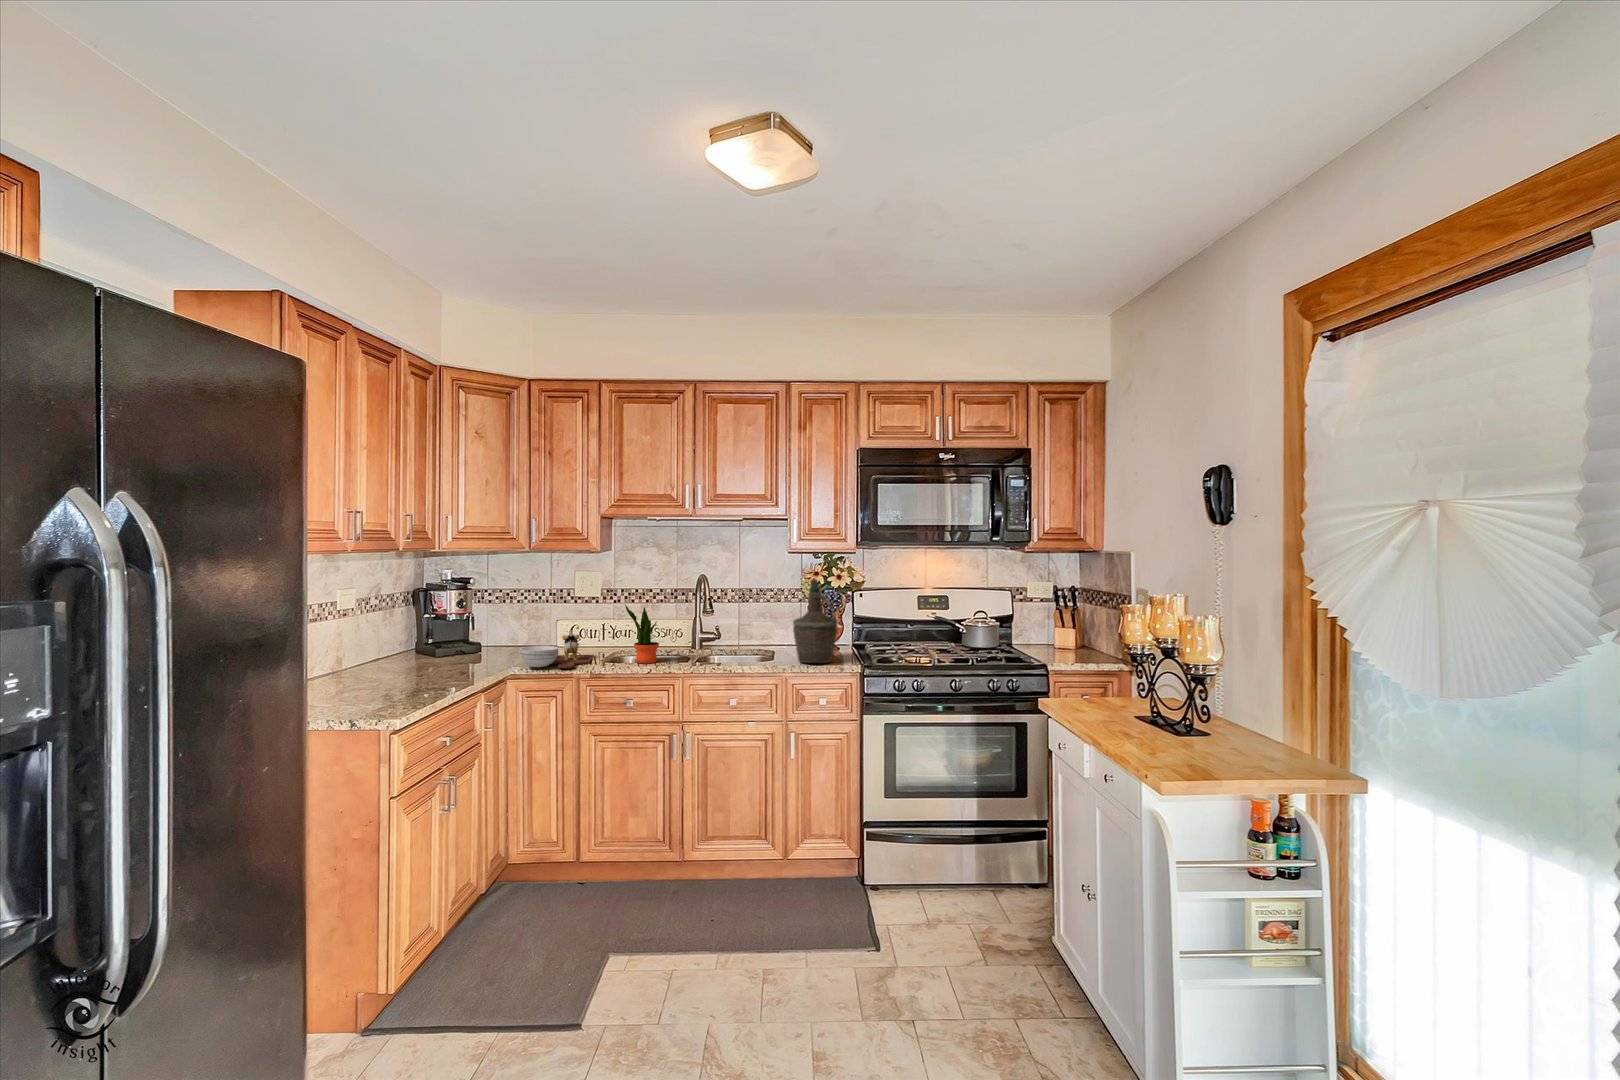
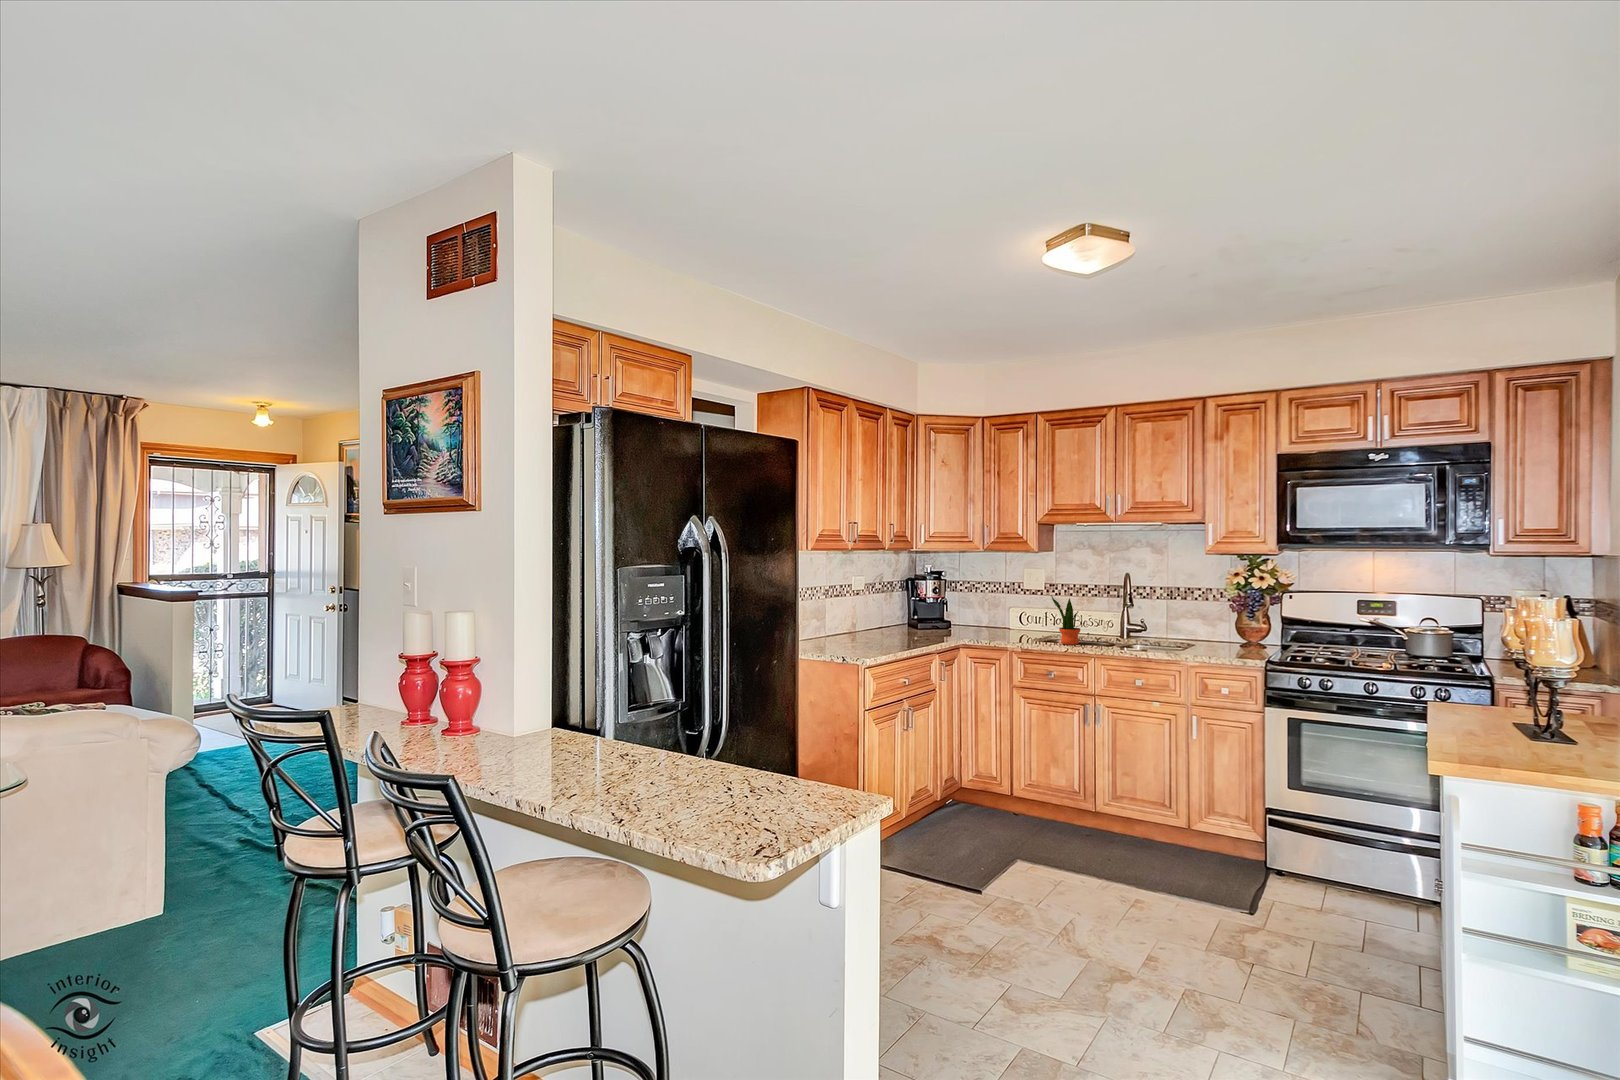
bottle: present [793,579,837,663] -> none [1199,578,1245,656]
cutting board: present [519,631,594,668] -> none [971,615,1033,643]

